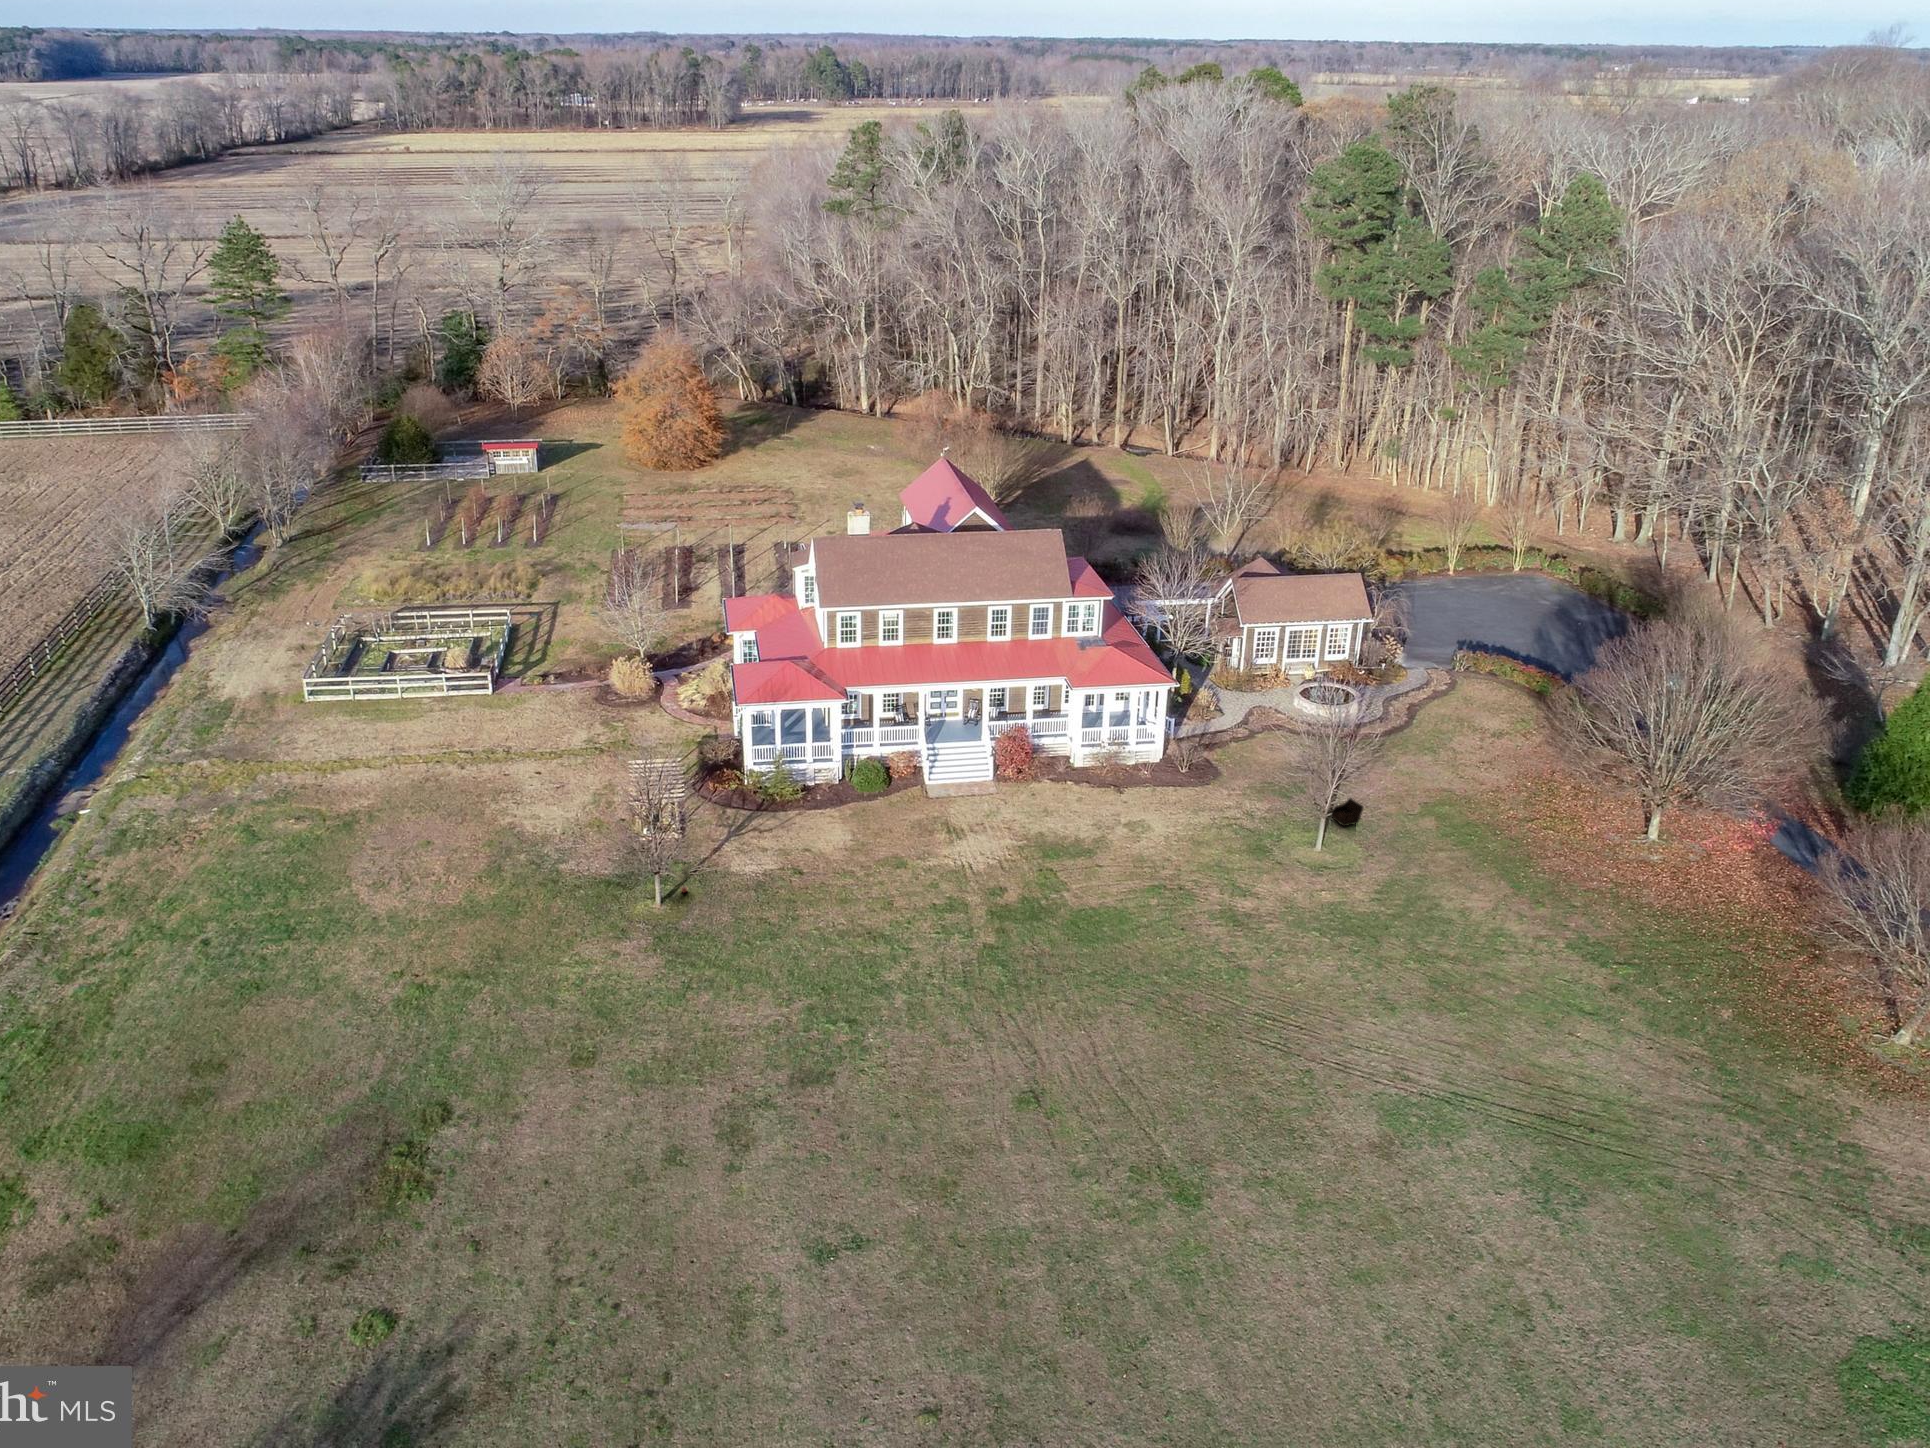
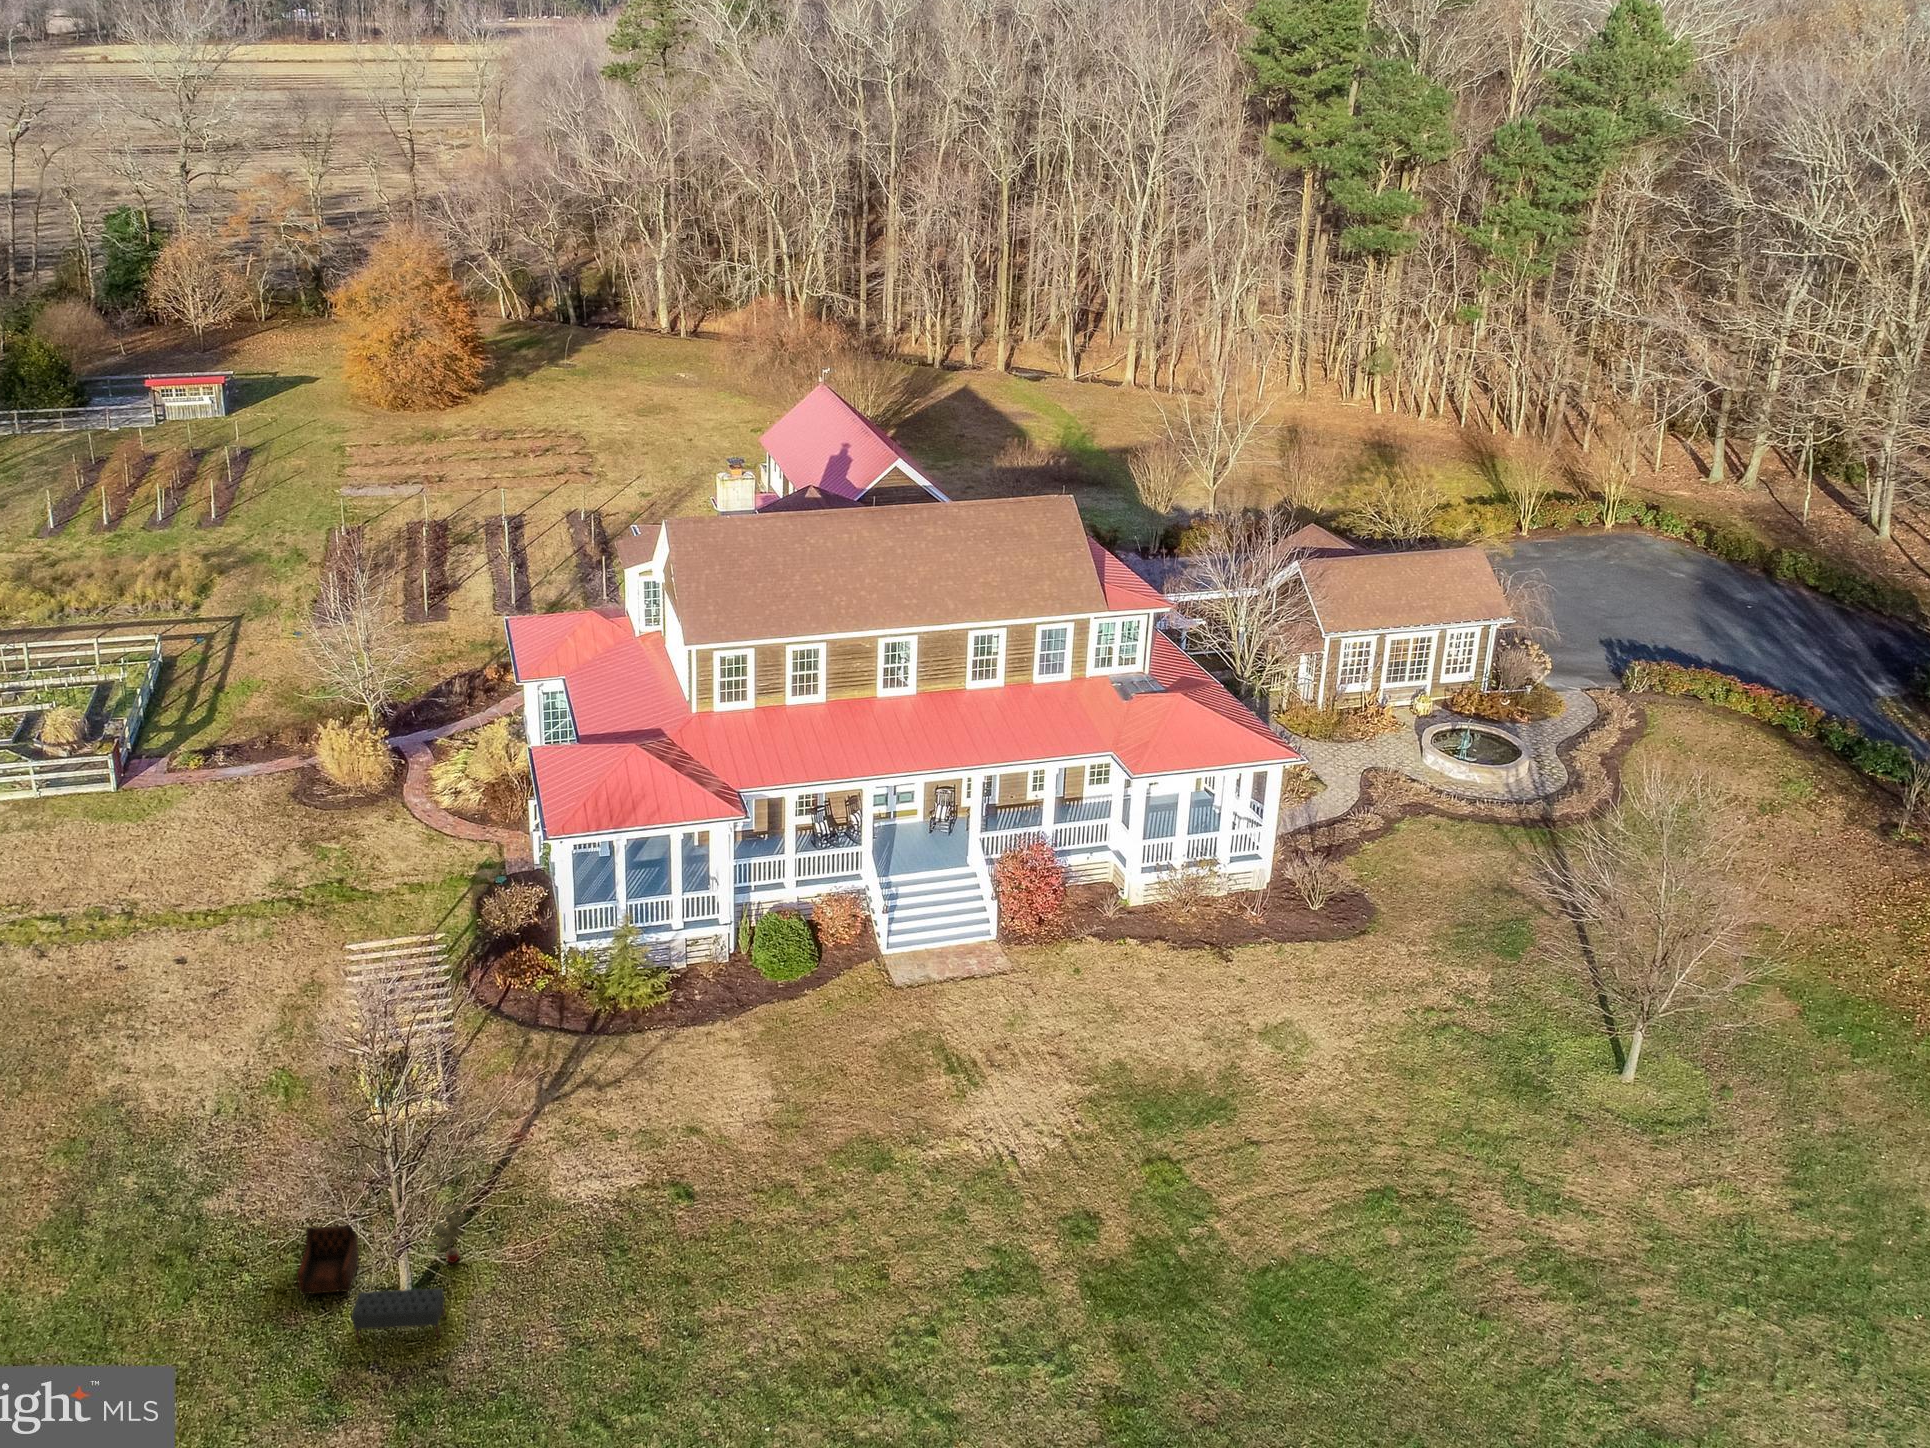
armchair: present [1331,798,1363,827] -> present [297,1226,359,1299]
bench: none [638,894,681,918] -> present [351,1288,446,1343]

